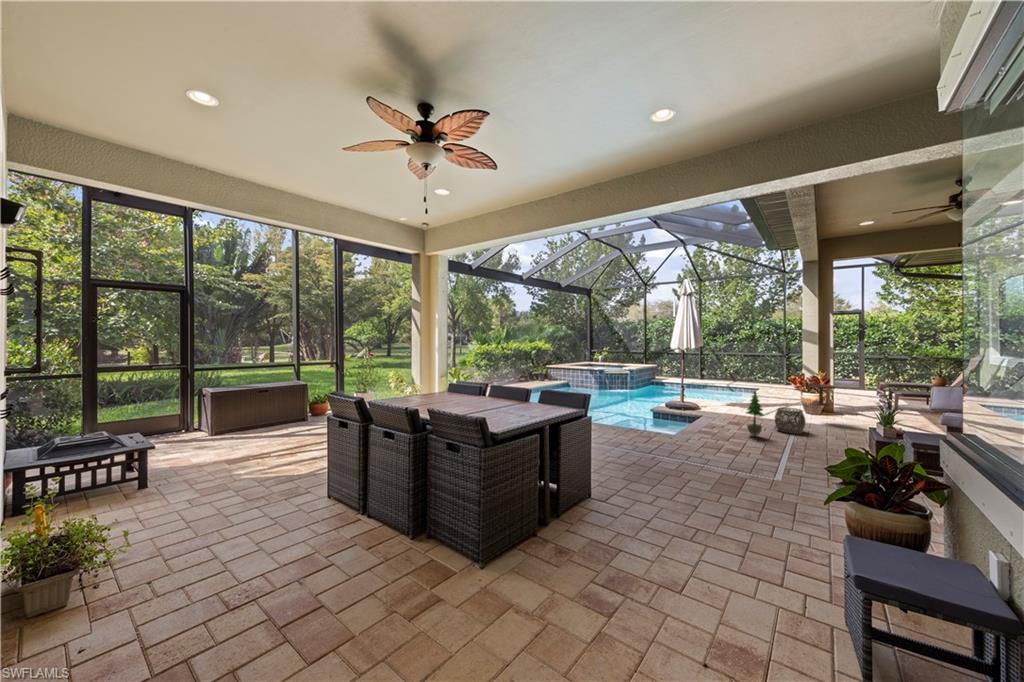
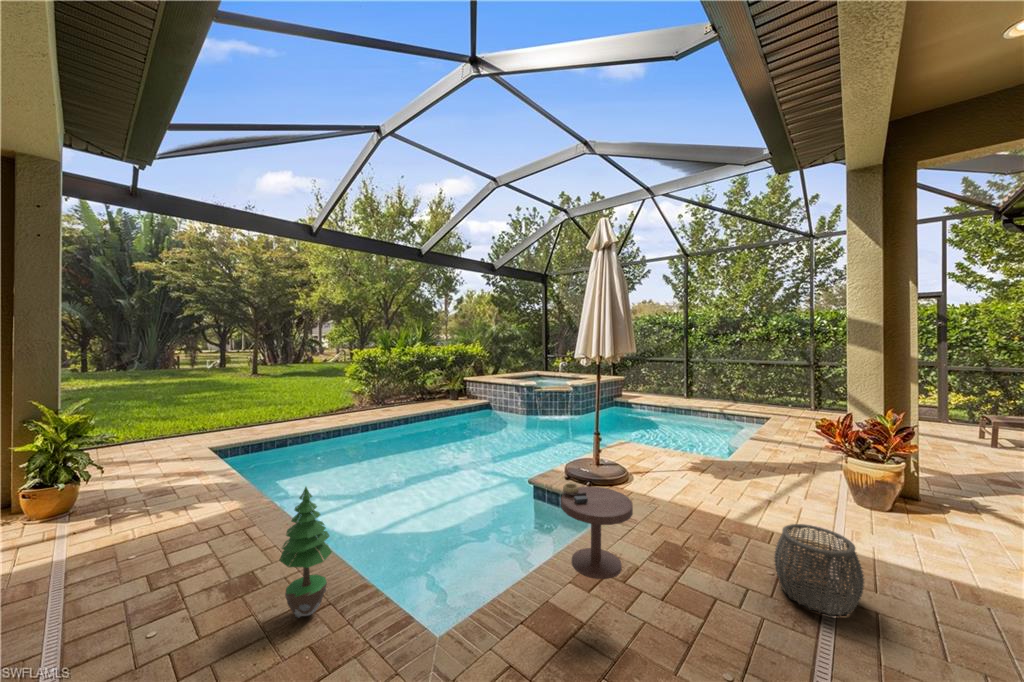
side table: present [808,382,835,406] -> present [561,483,633,579]
potted tree: present [746,391,764,436] -> present [279,487,332,618]

